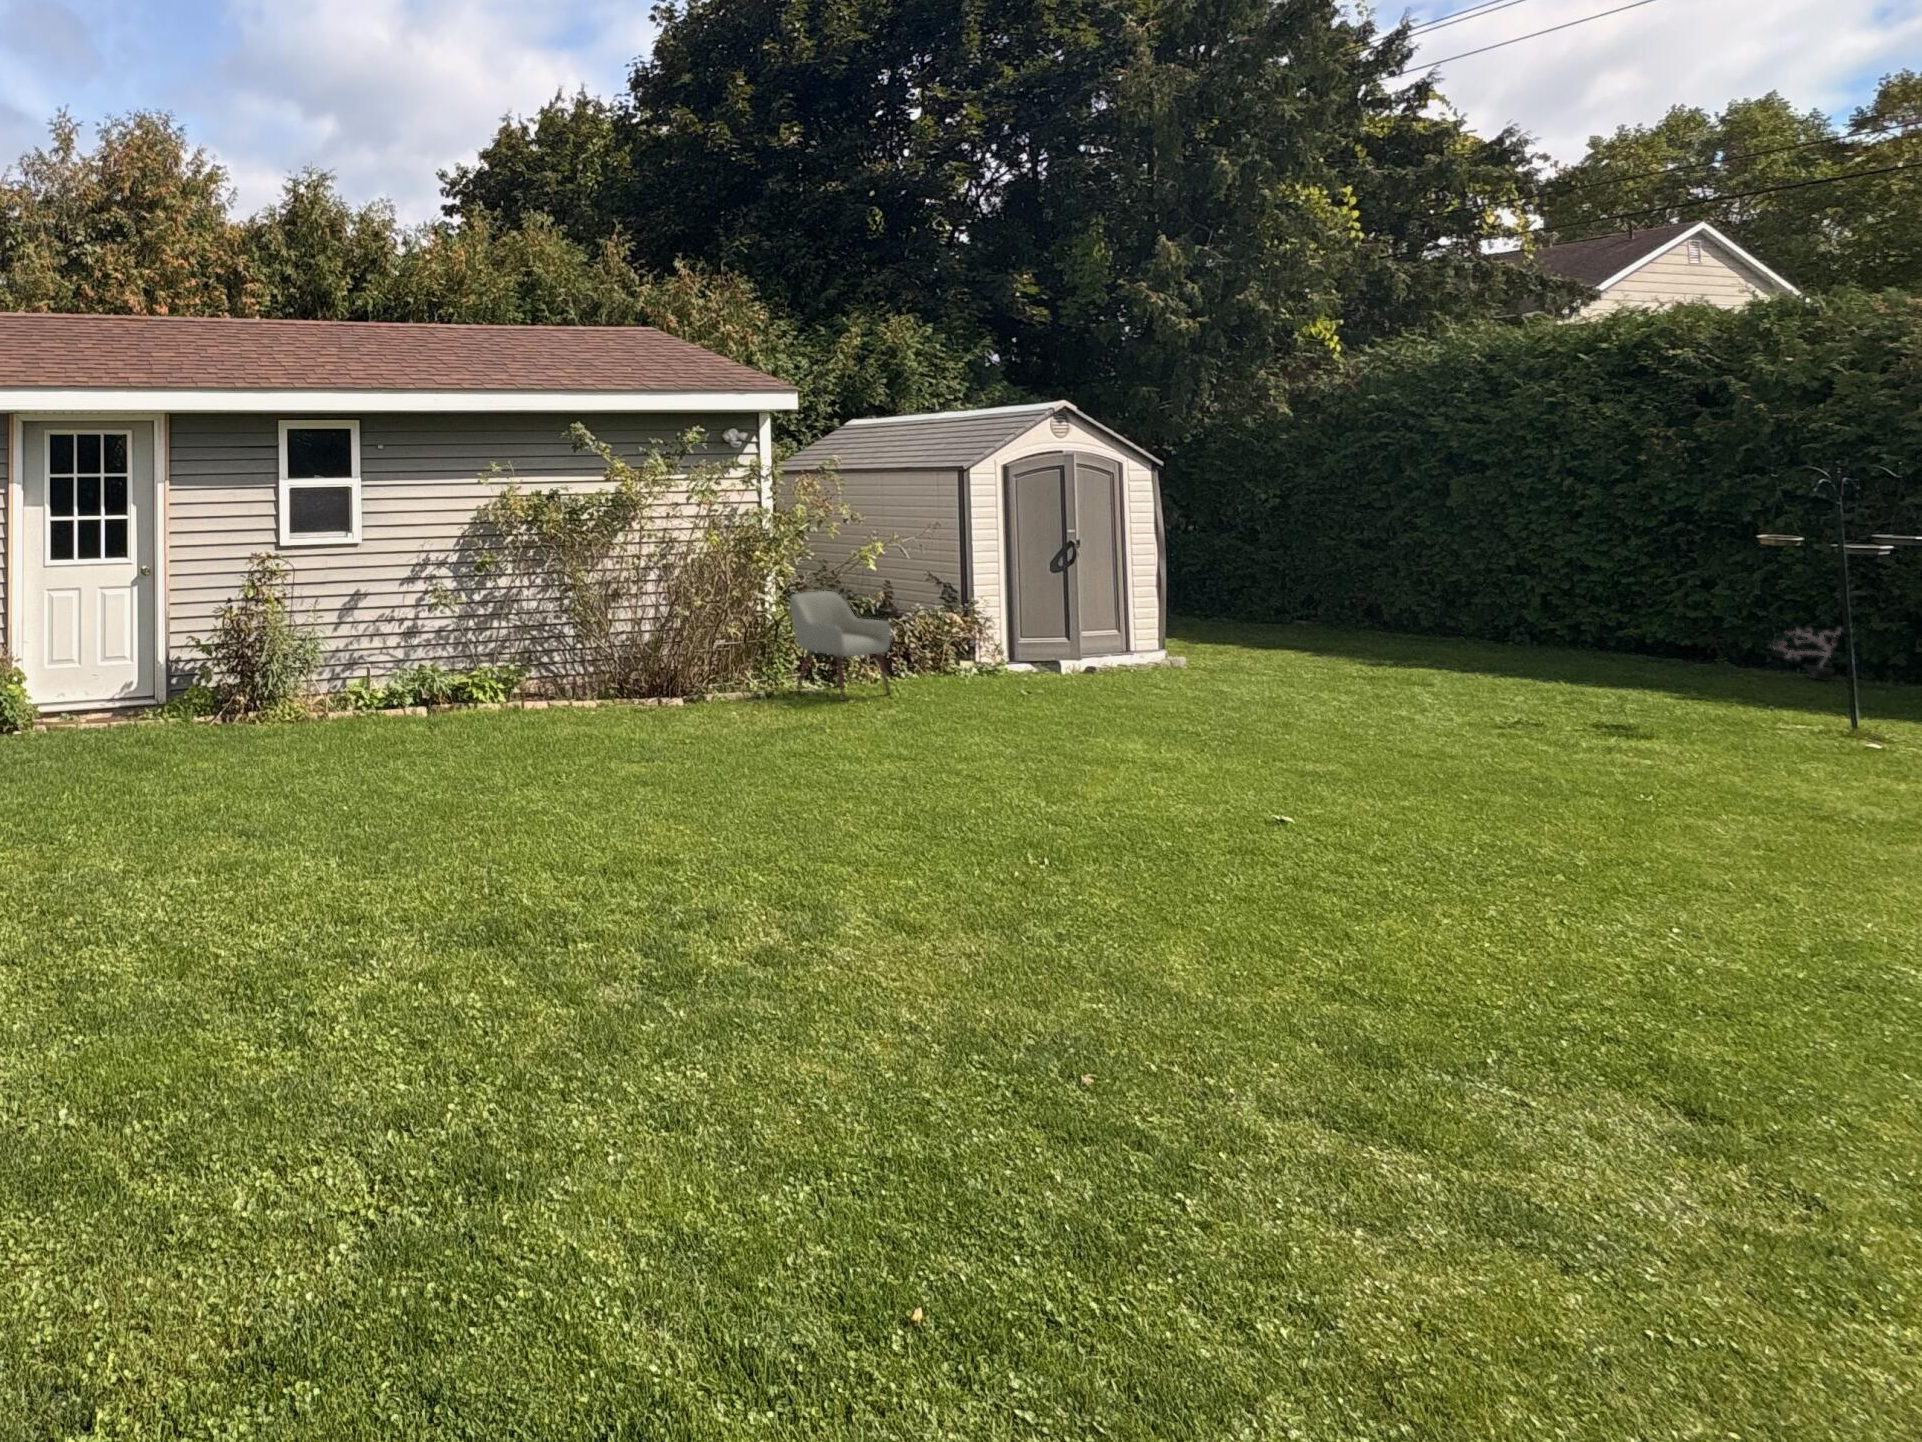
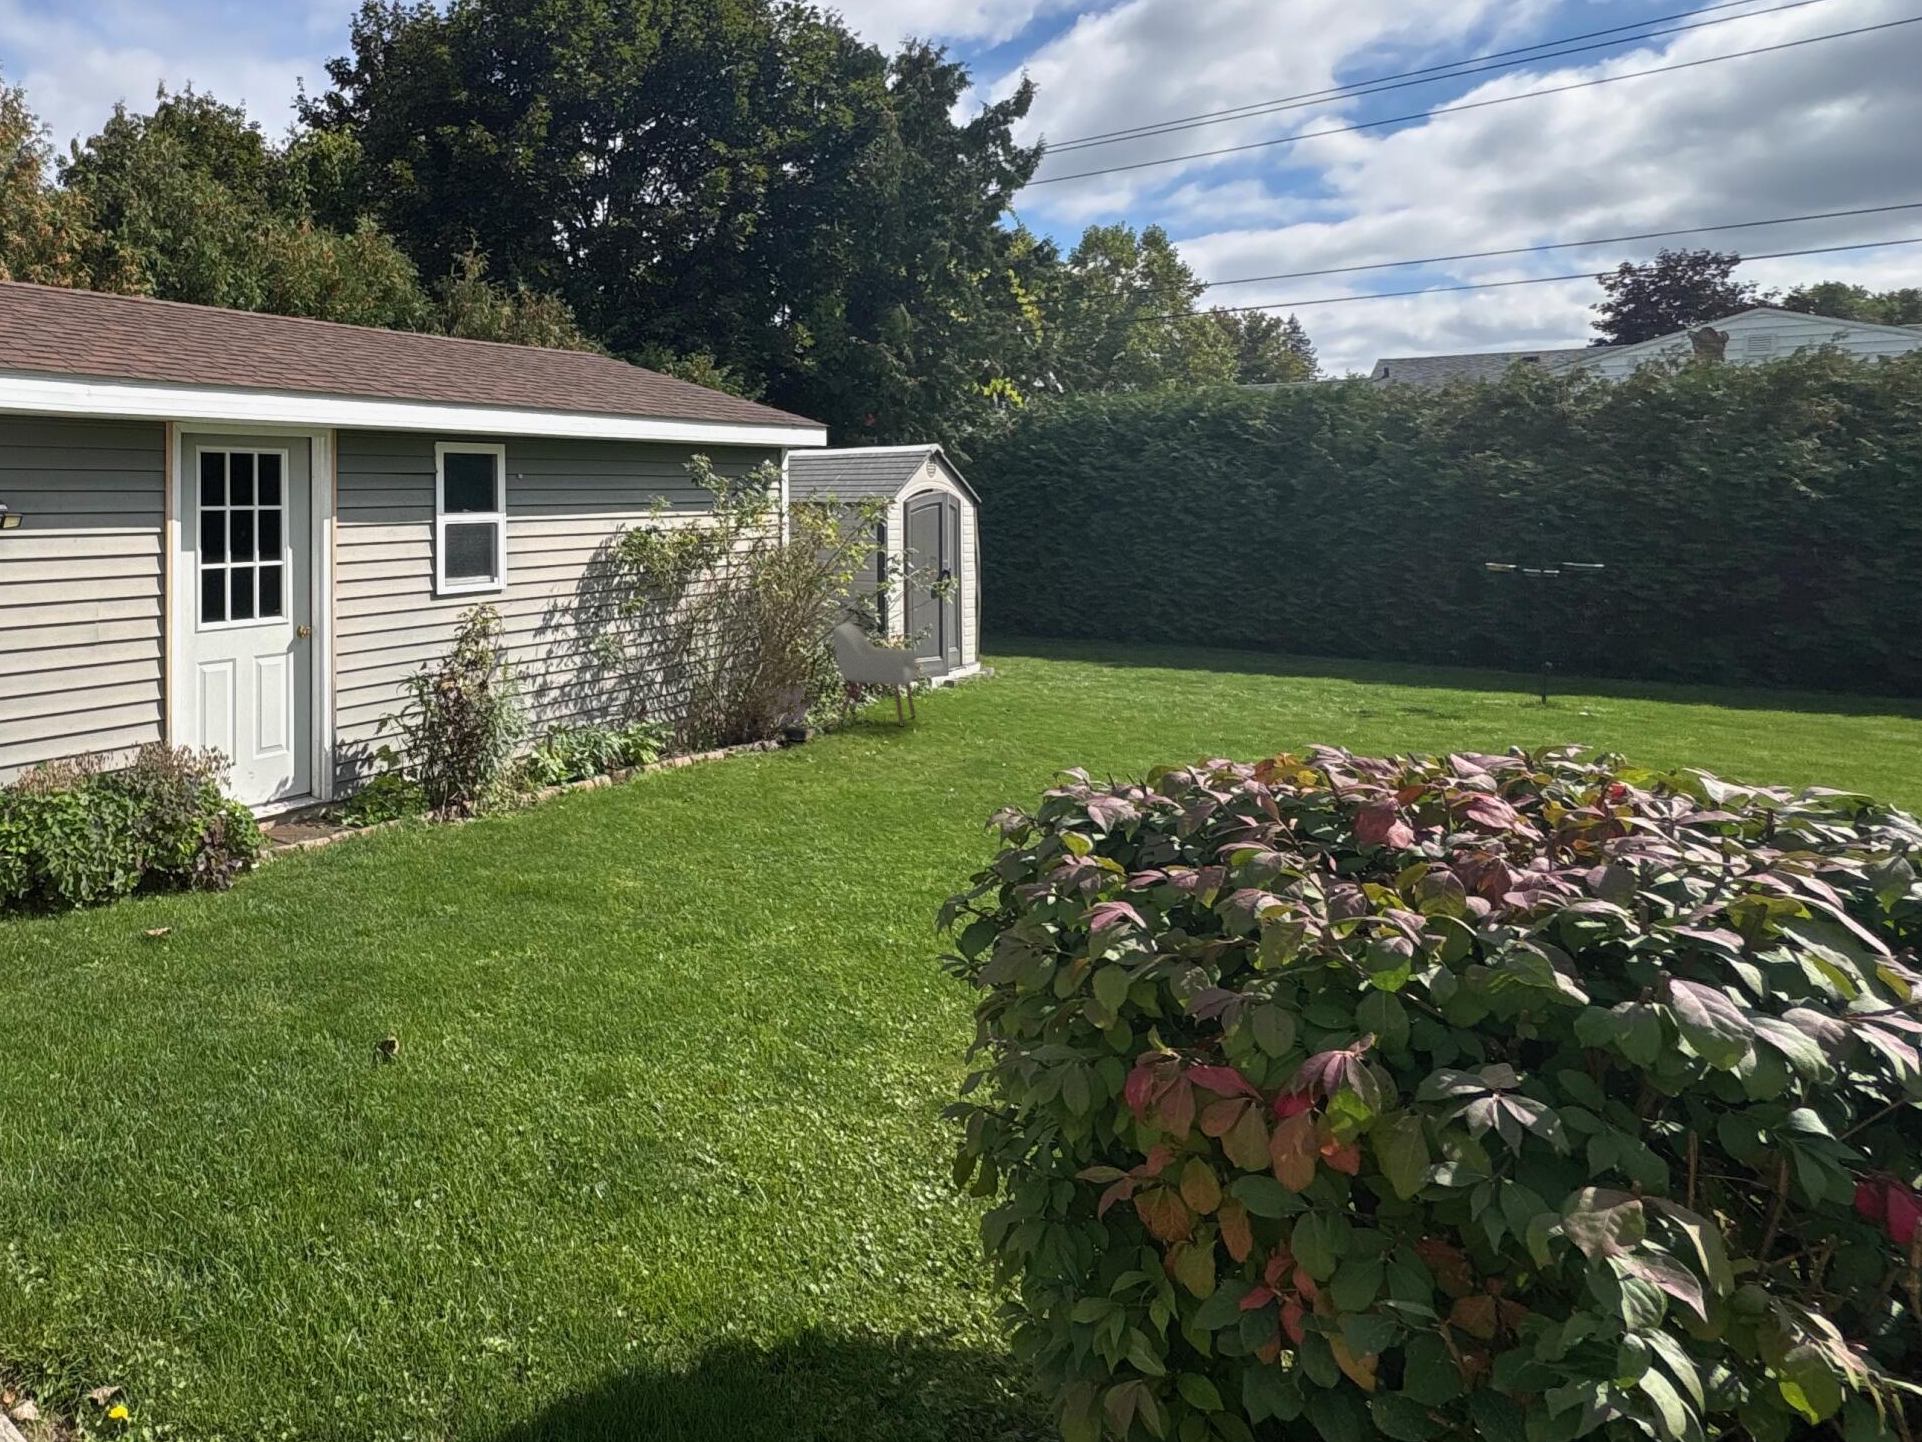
potted plant: present [1773,628,1839,681] -> present [766,684,813,741]

